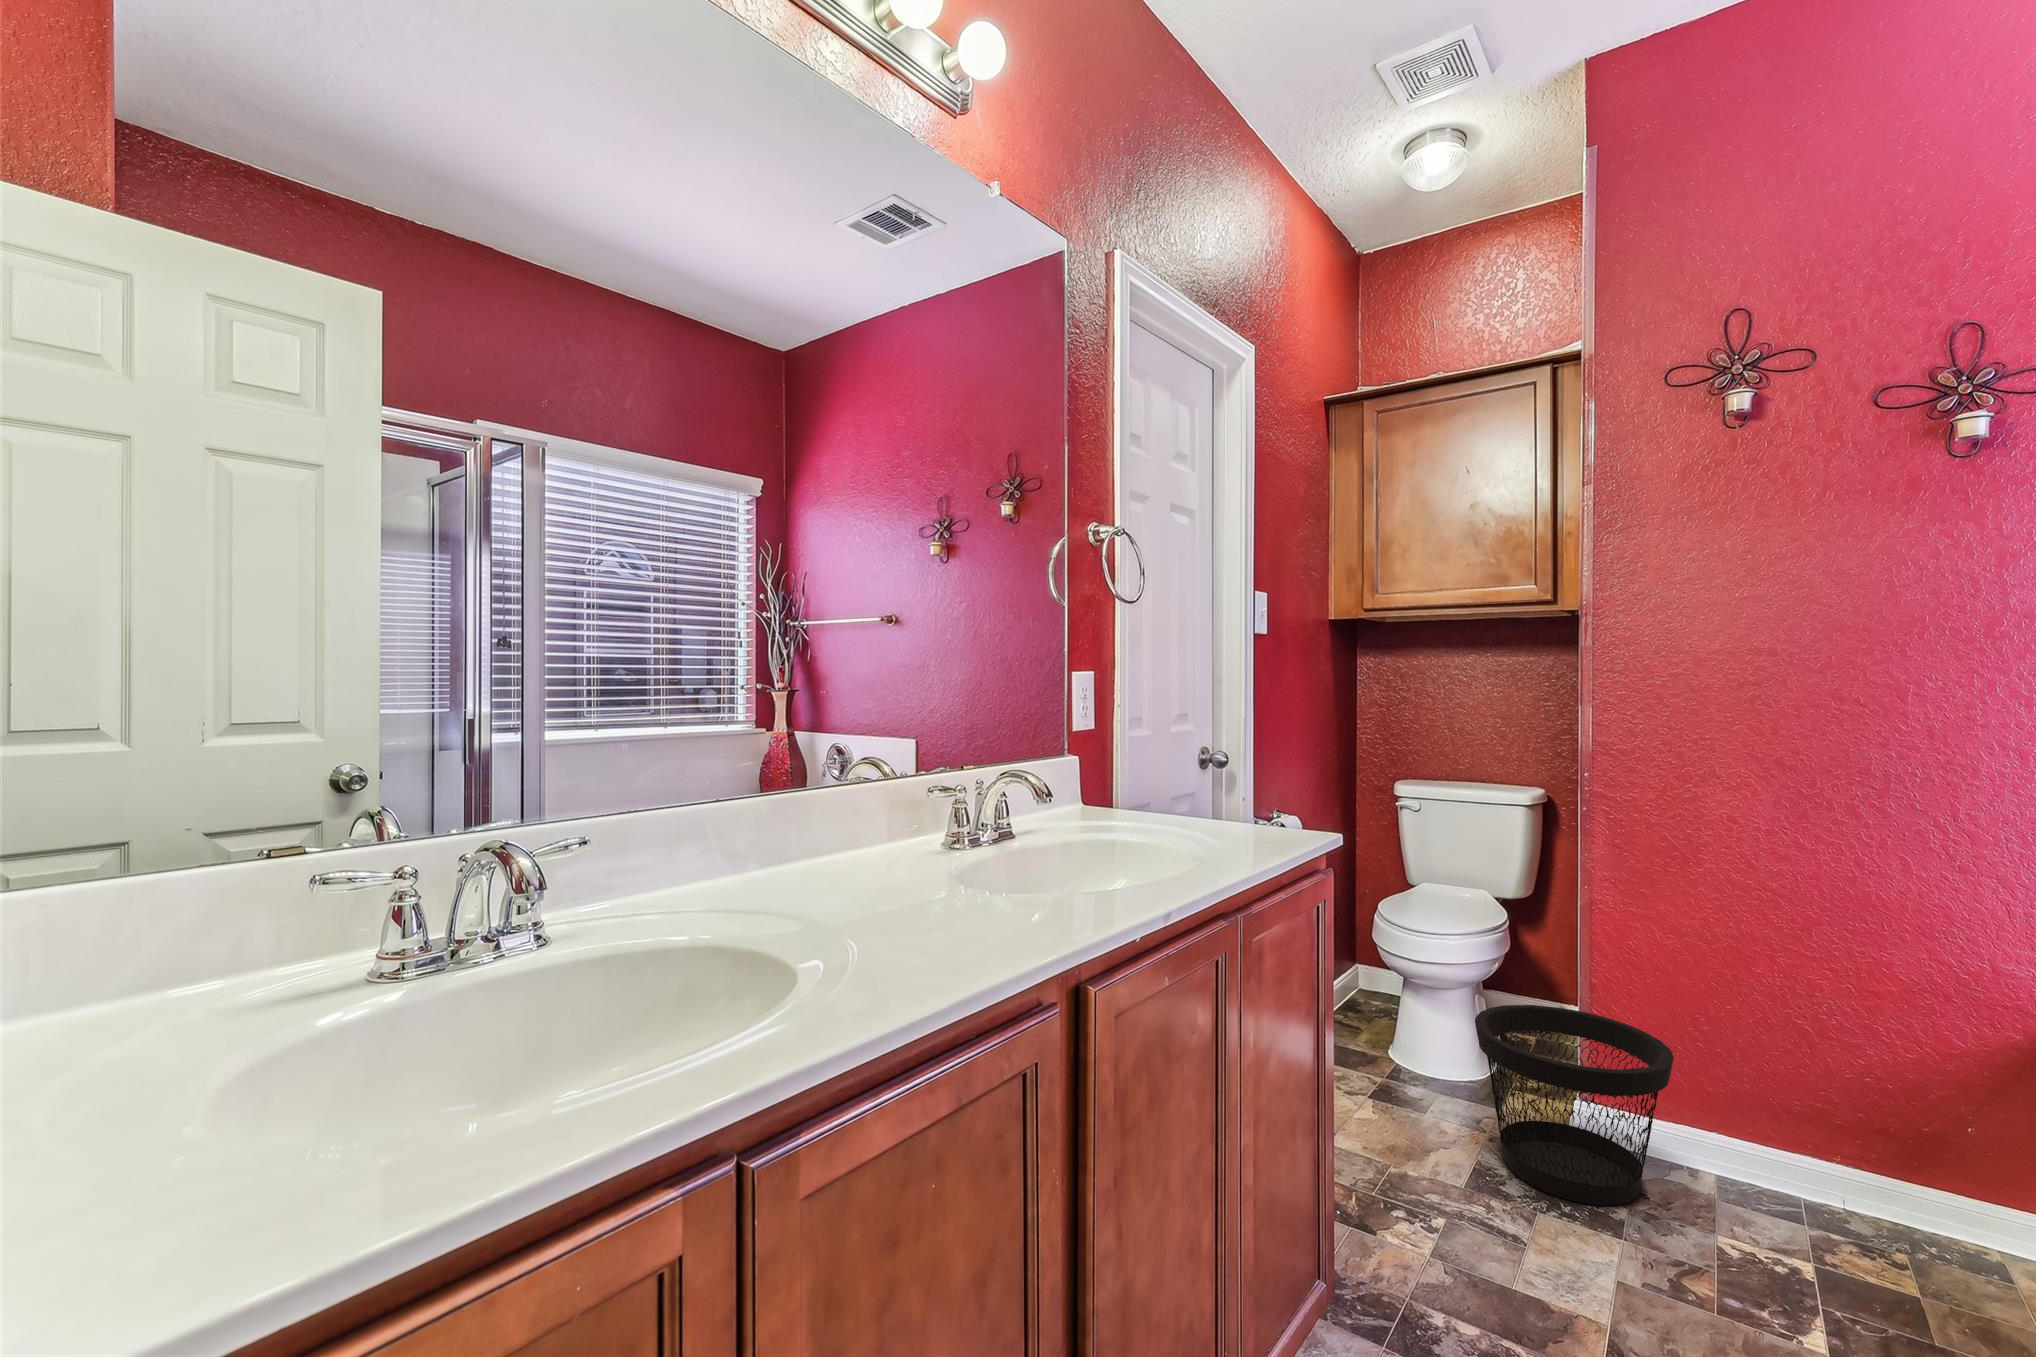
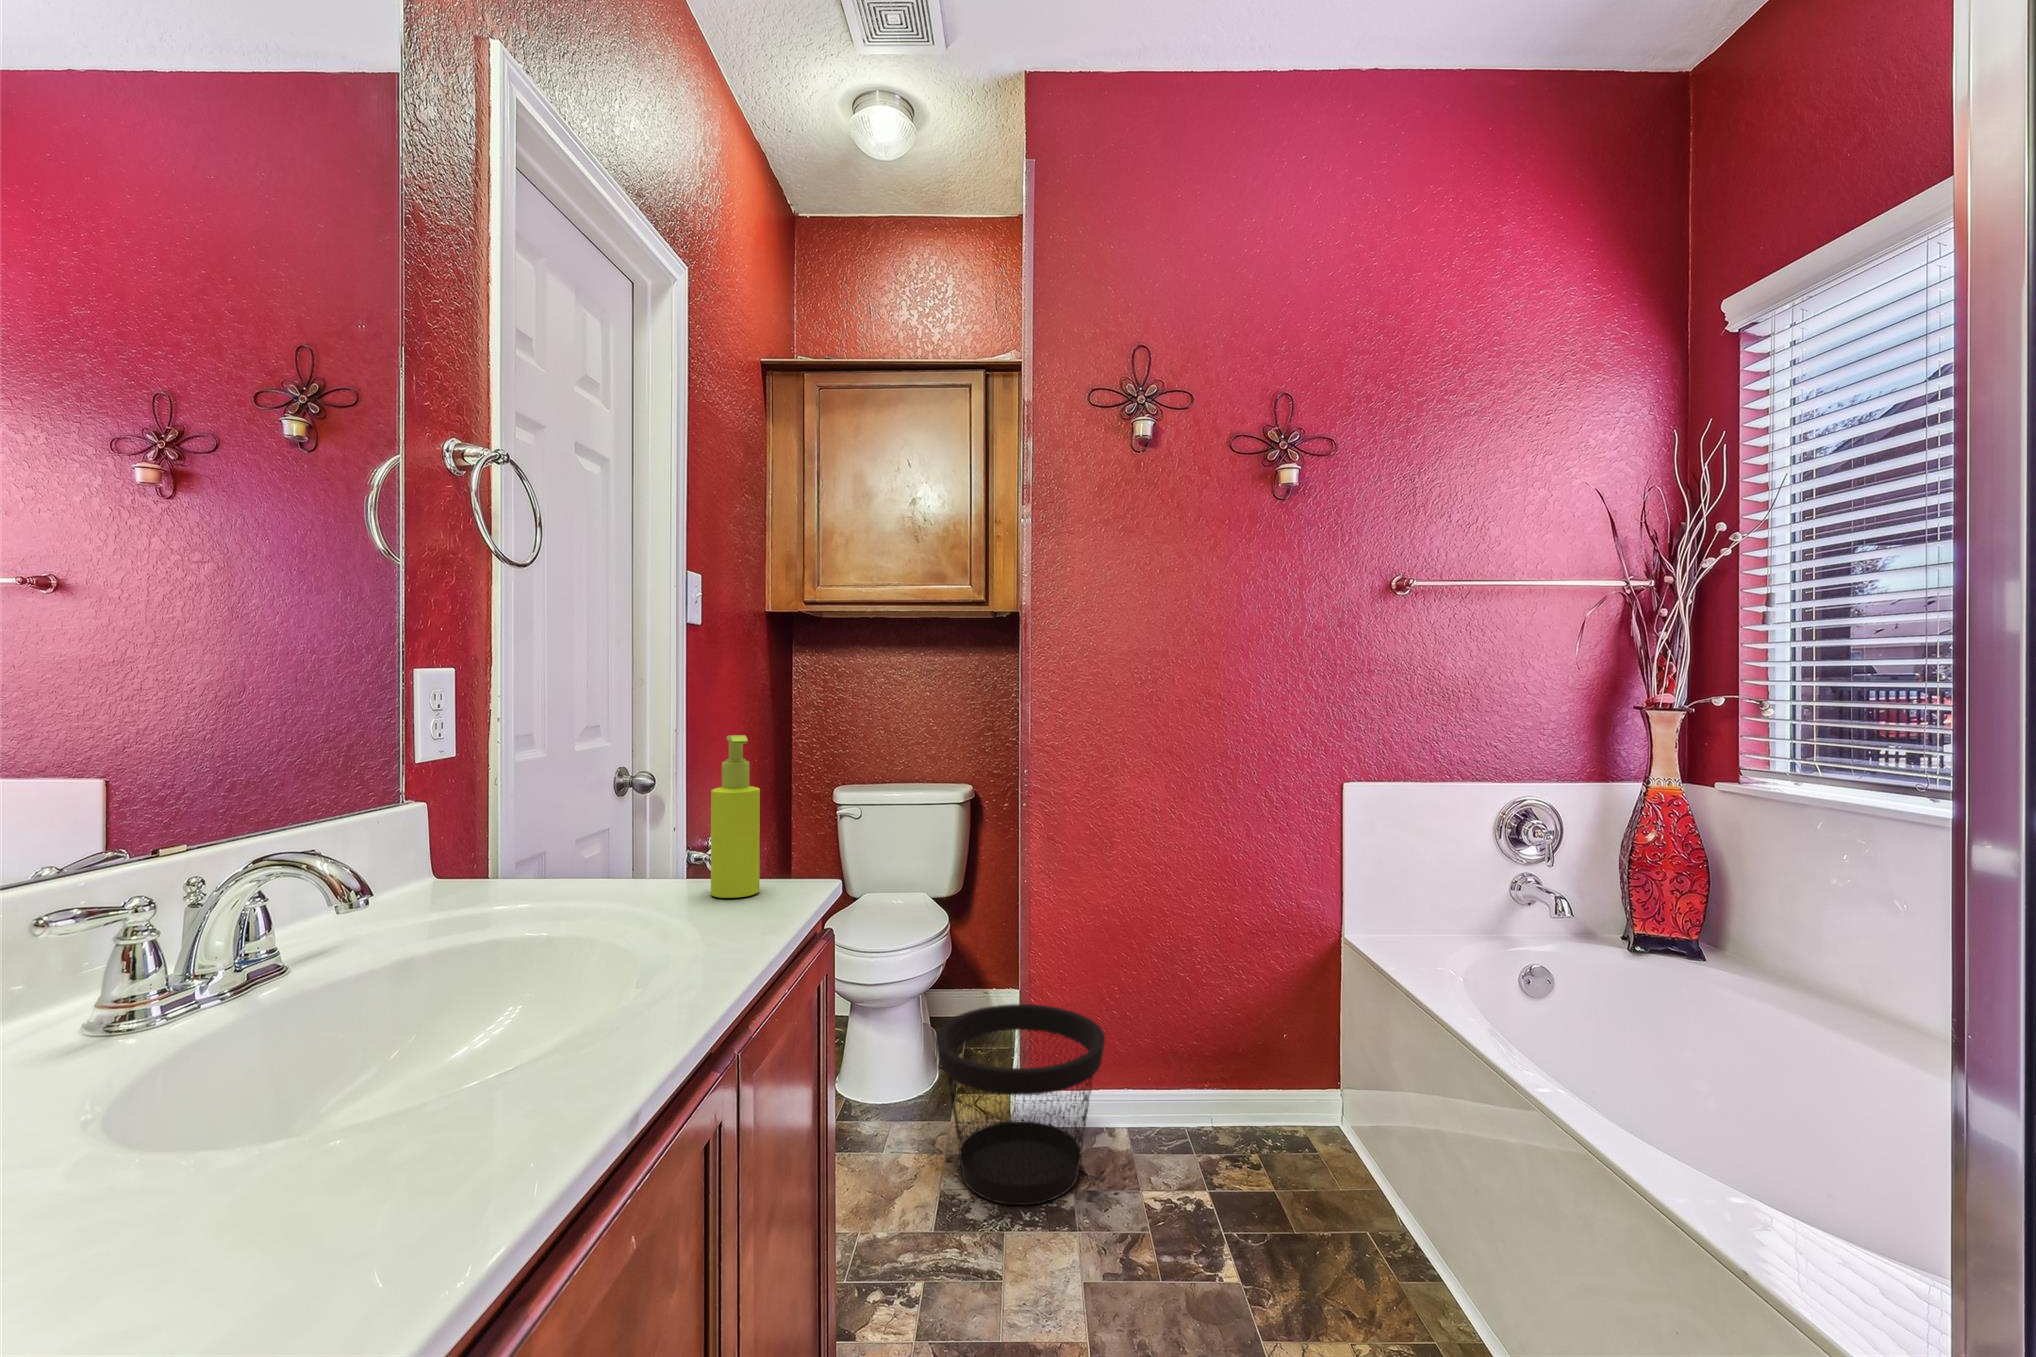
soap dispenser: none [1249,722,1285,841] -> present [711,735,760,898]

